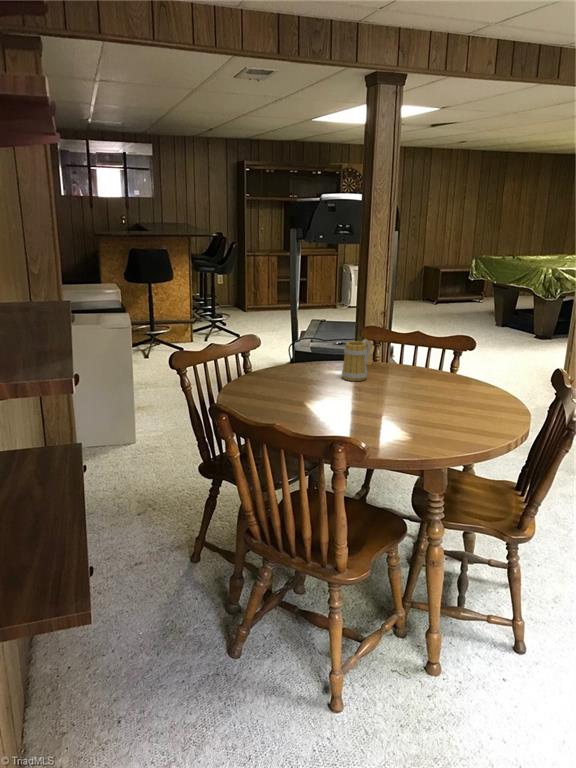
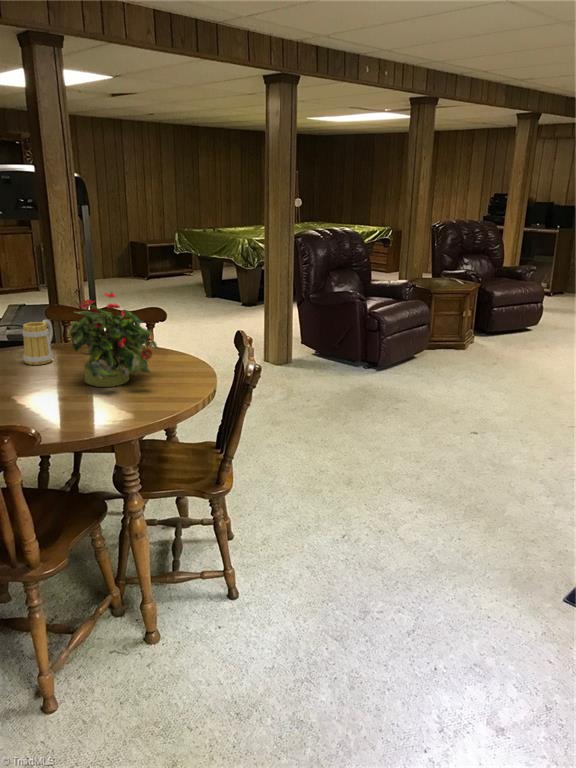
potted plant: none [388,319,474,412] -> present [68,293,158,387]

